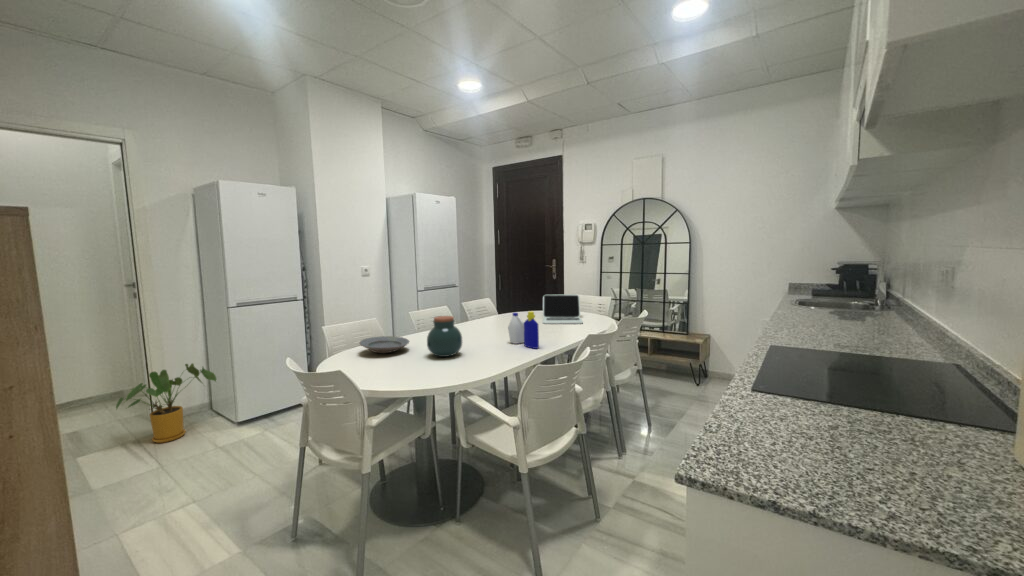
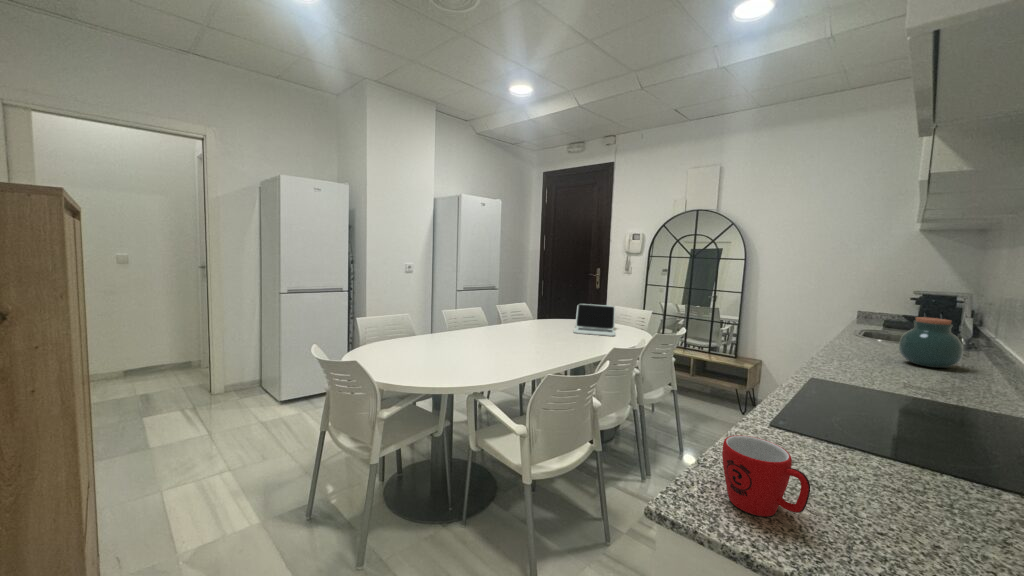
bottle: present [508,311,539,349] -> none [533,319,562,358]
jar: present [427,316,462,357] -> present [899,317,963,368]
plate: present [360,336,410,353] -> none [388,332,435,349]
house plant: present [116,363,216,443] -> none [184,343,269,412]
mug: none [734,400,815,468] -> present [722,435,810,516]

